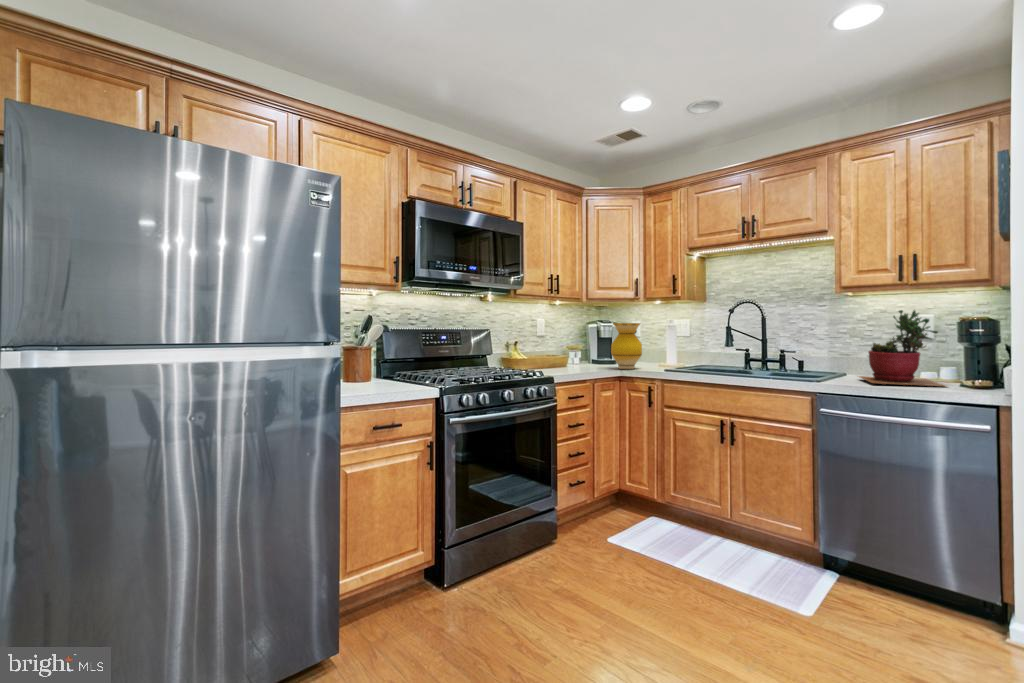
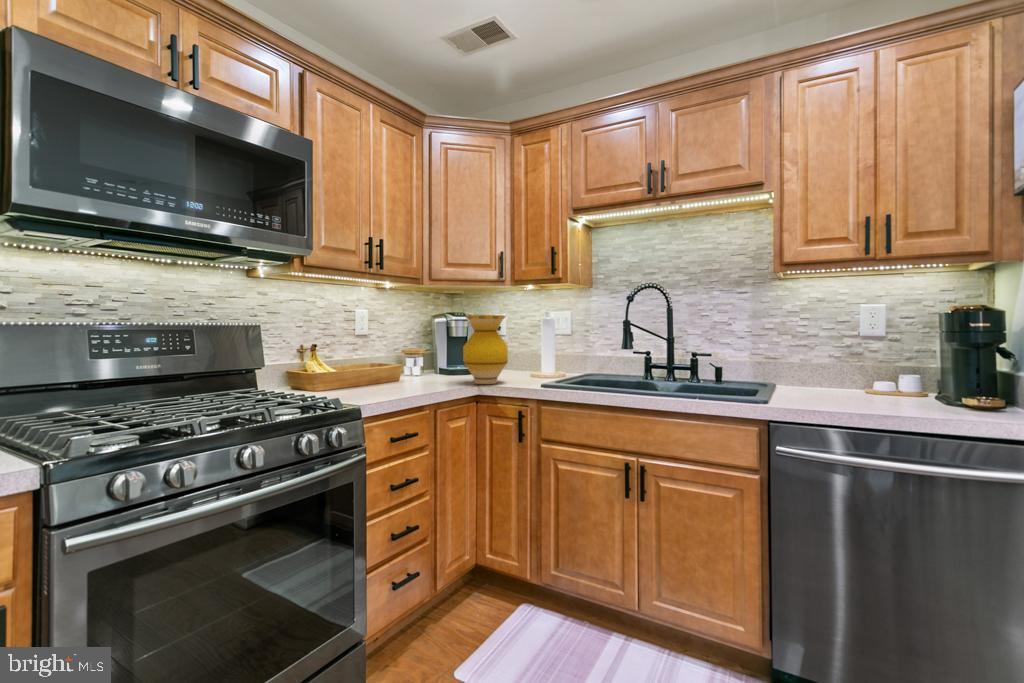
succulent plant: present [859,310,945,386] -> none [808,295,950,410]

